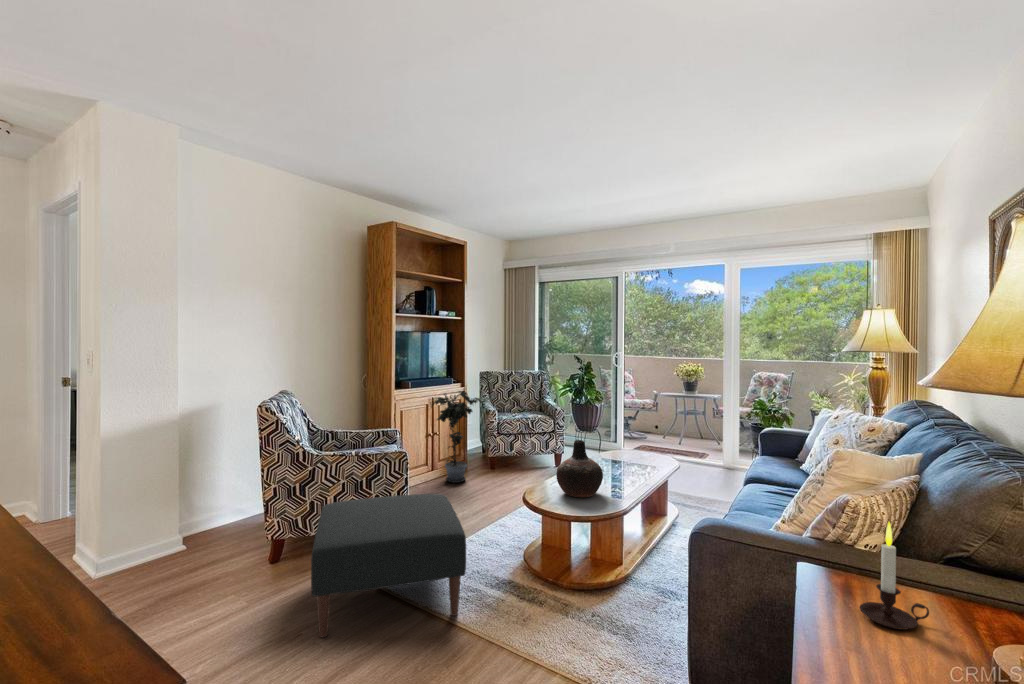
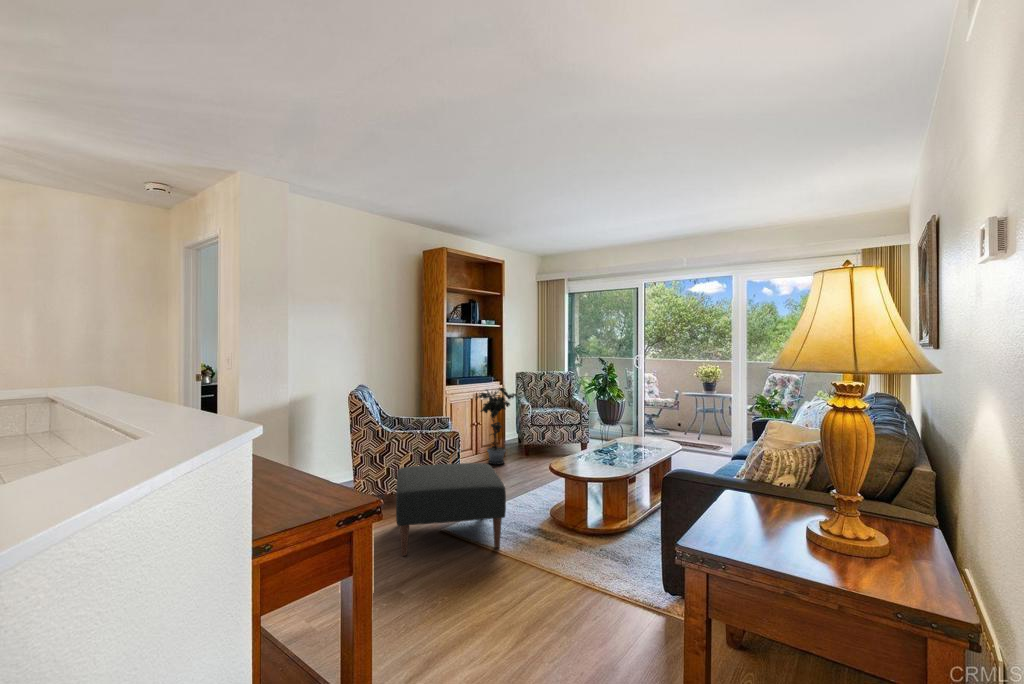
vase: present [556,440,603,497] -> none [577,423,614,468]
candle: present [860,522,929,630] -> none [738,447,776,508]

